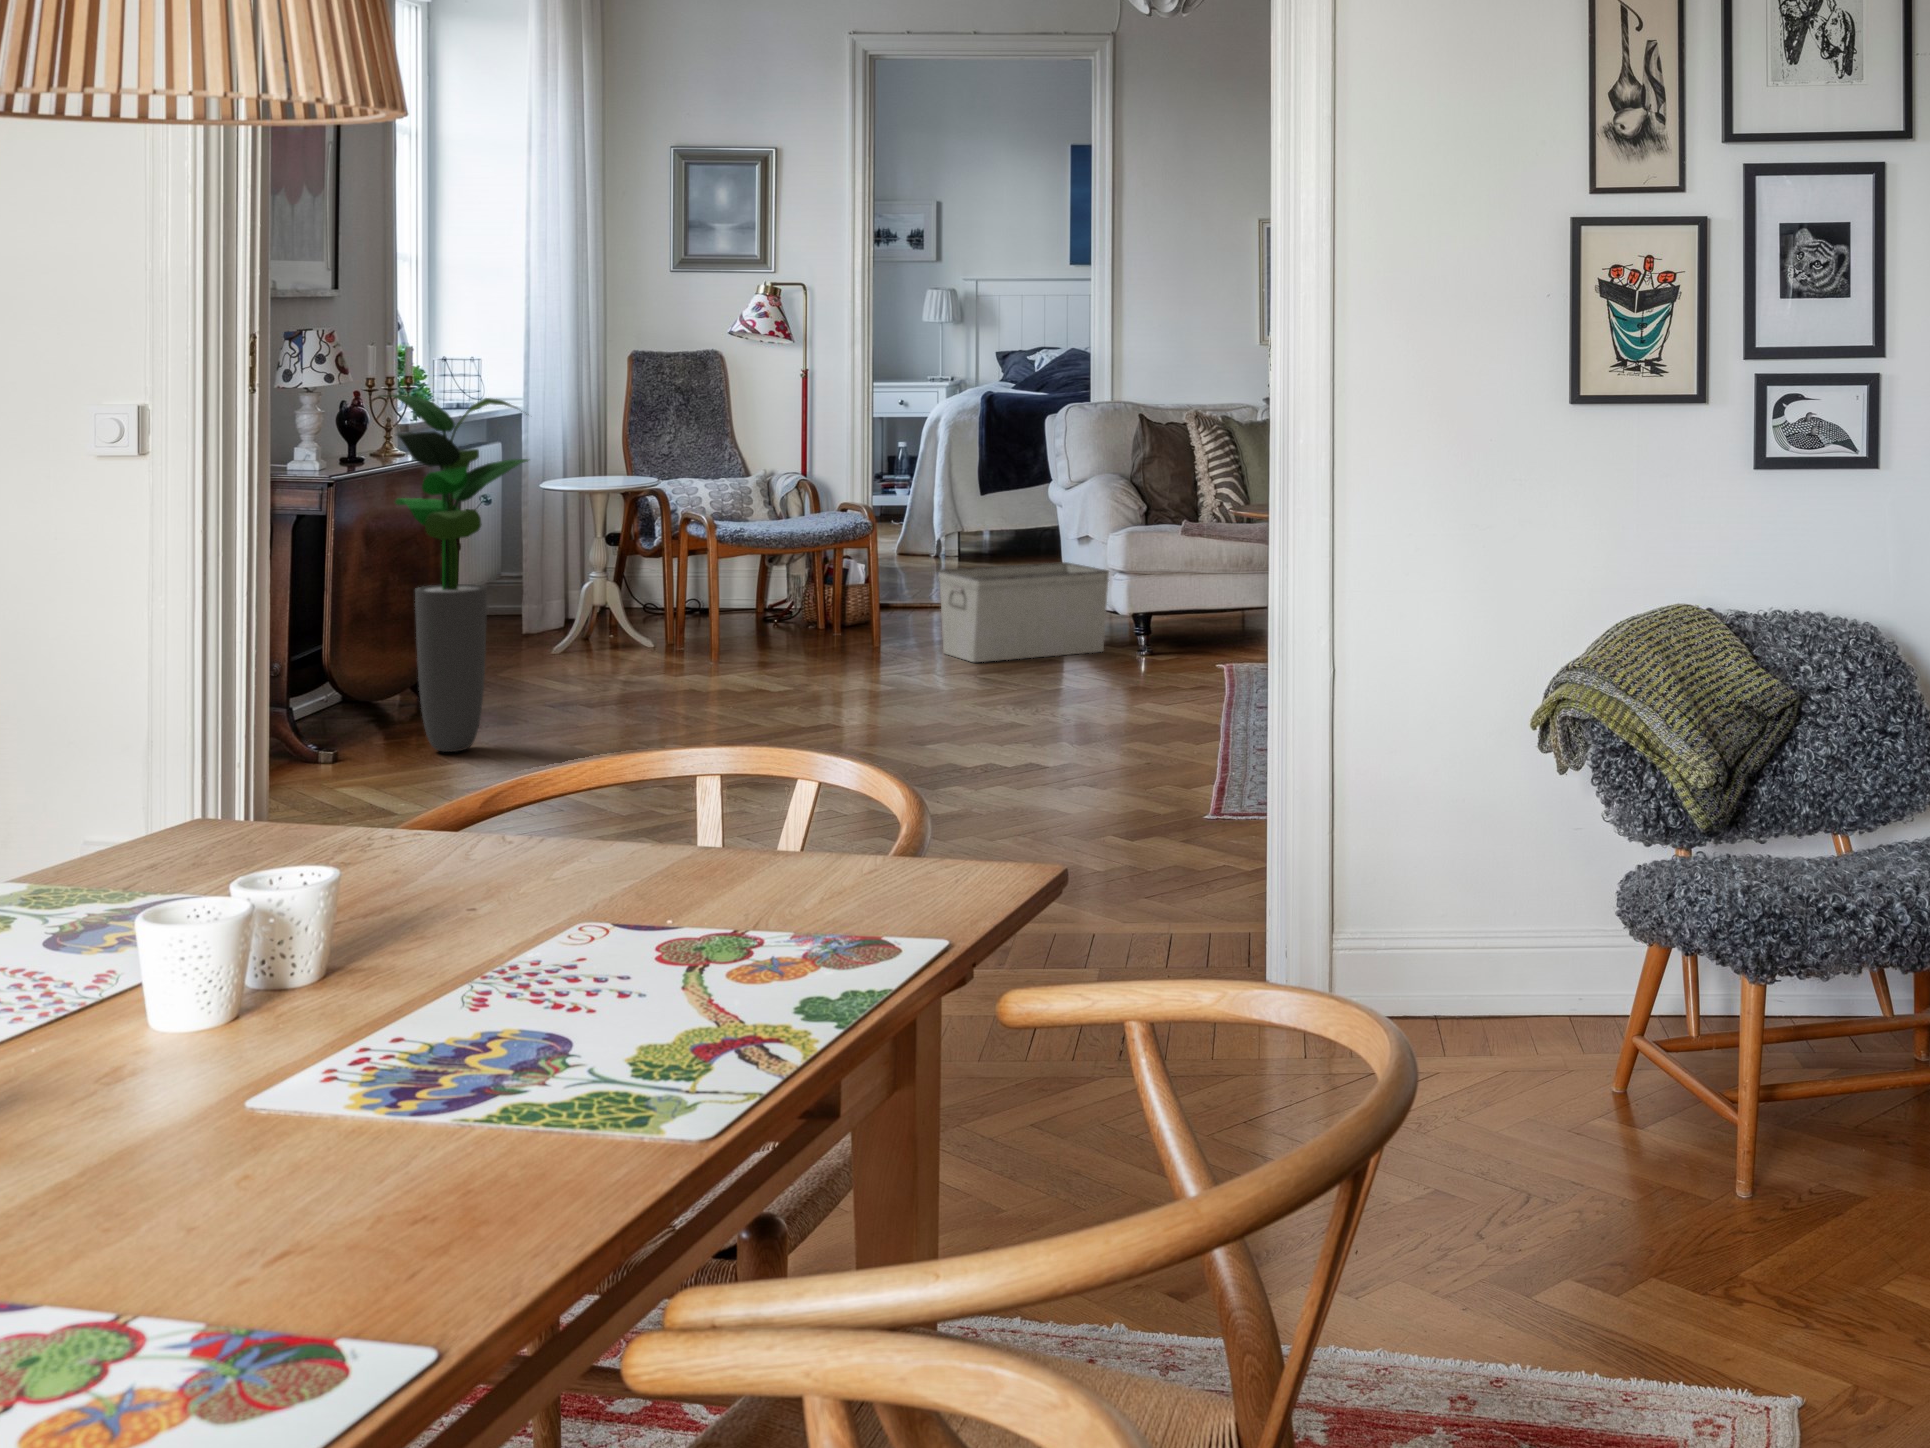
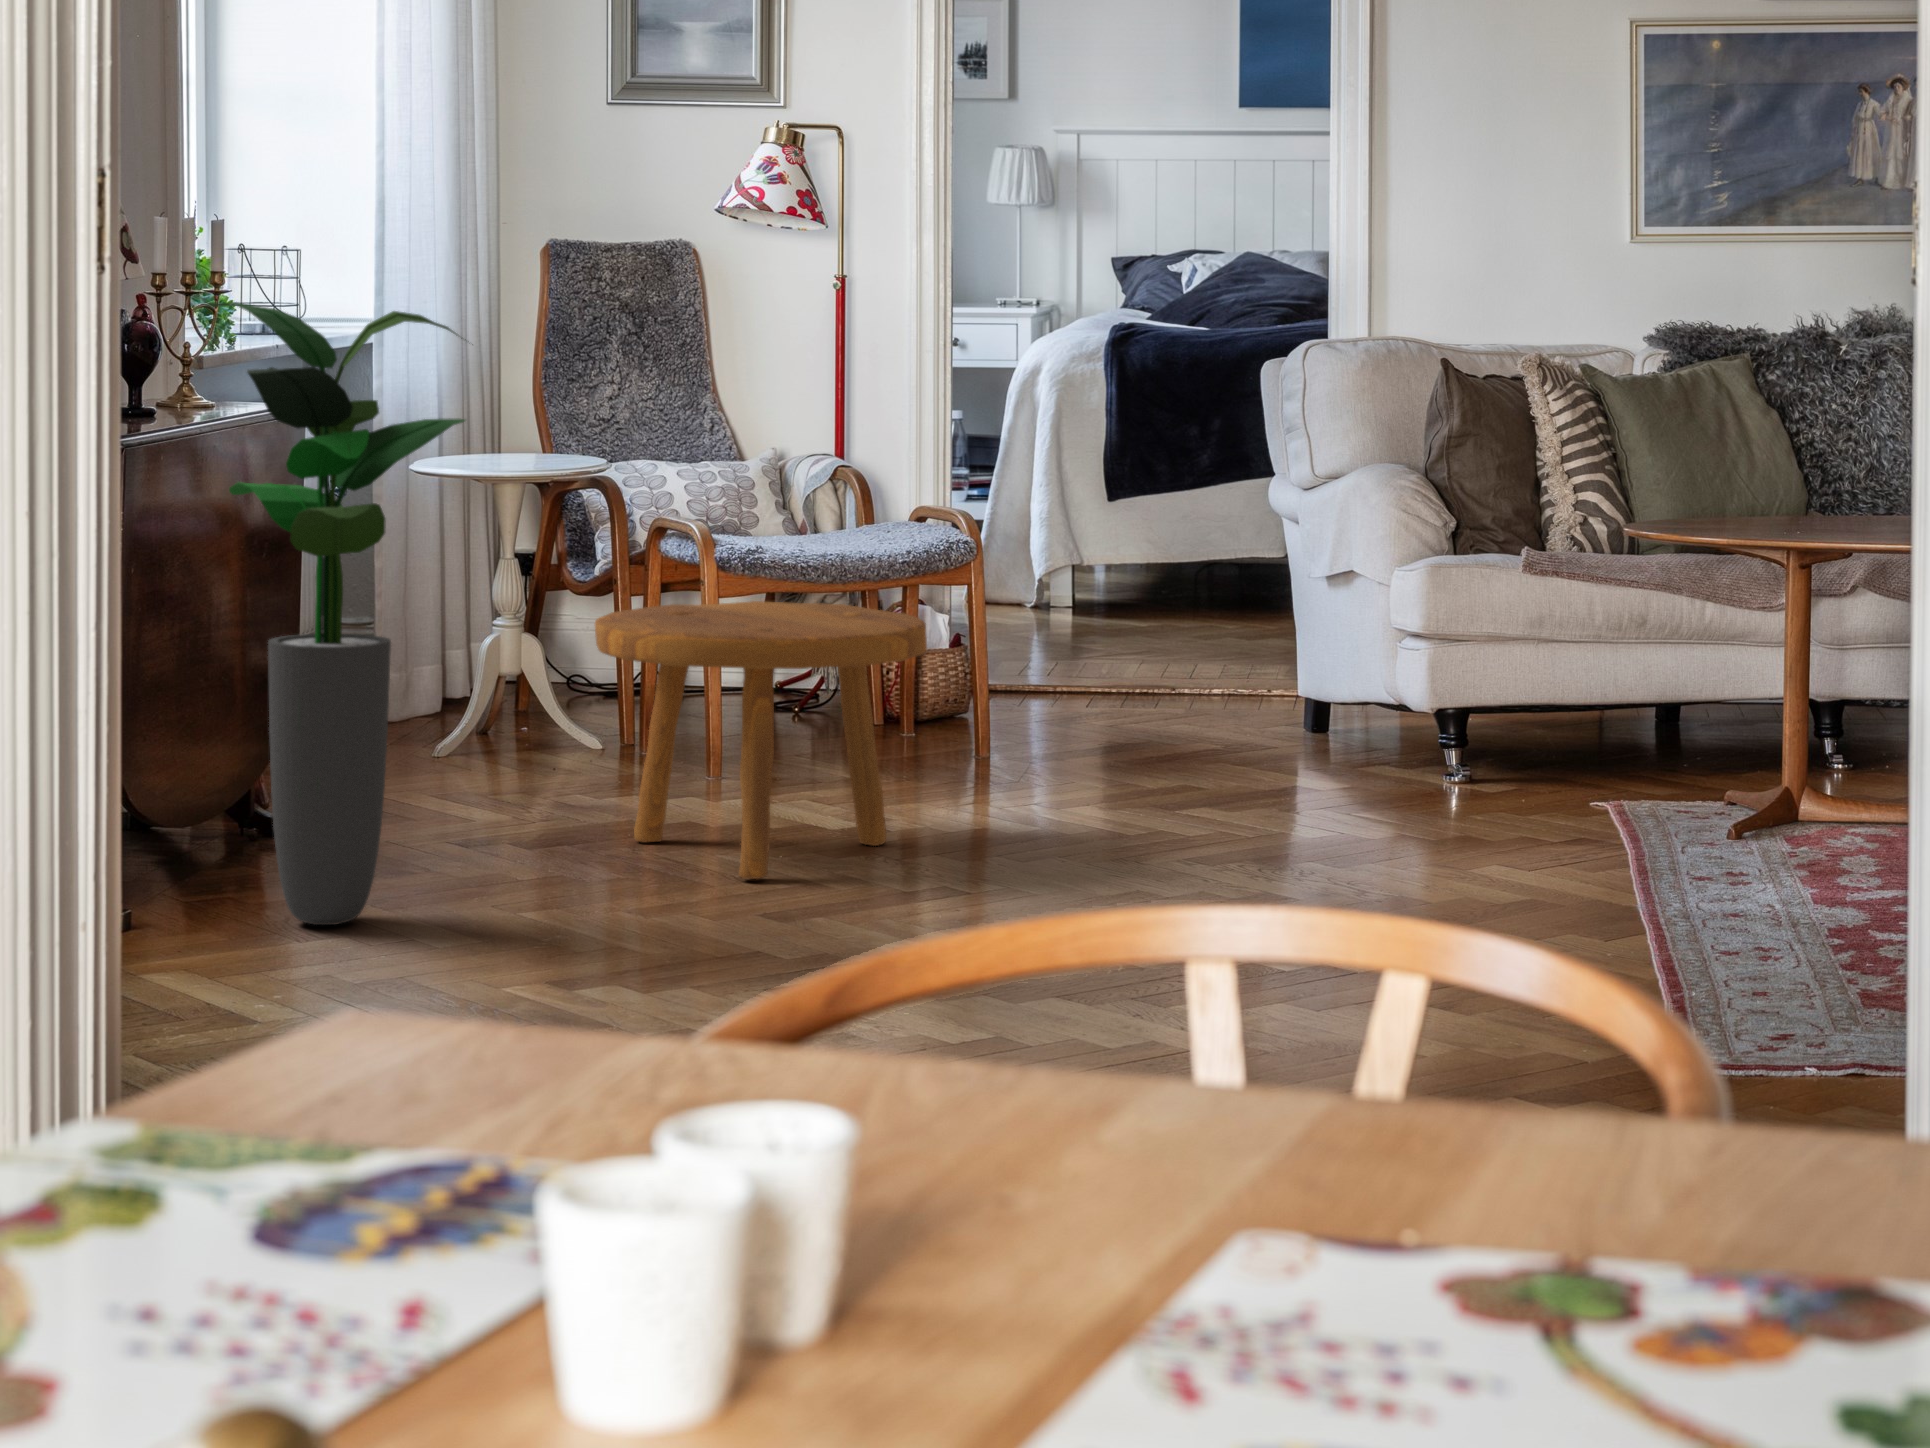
footstool: none [621,561,815,721] -> present [595,601,927,879]
storage bin: present [939,562,1109,662] -> none [1100,616,1397,785]

